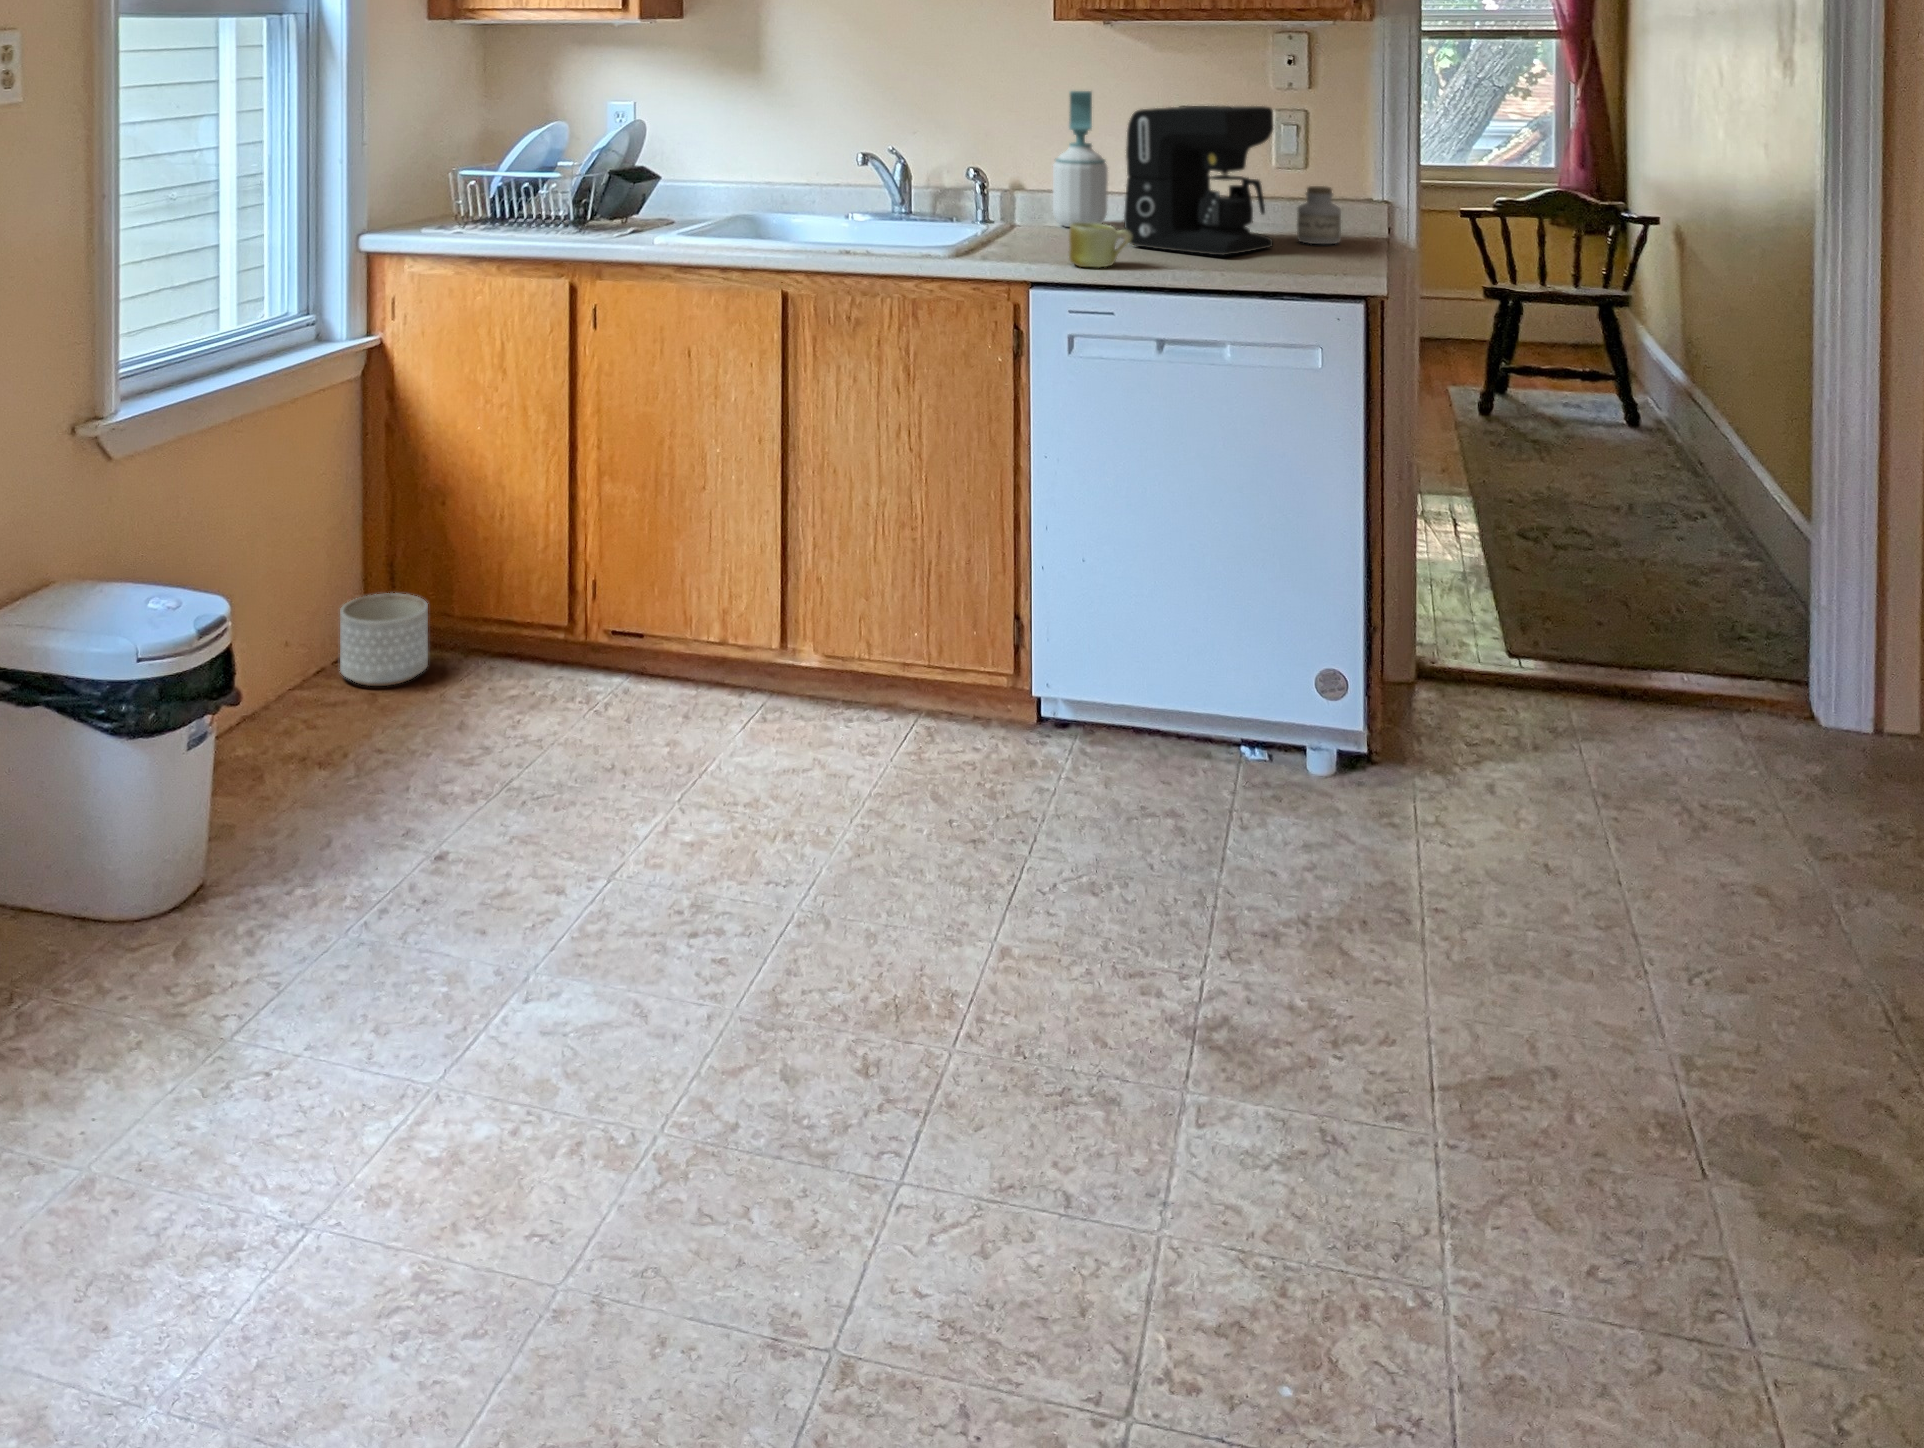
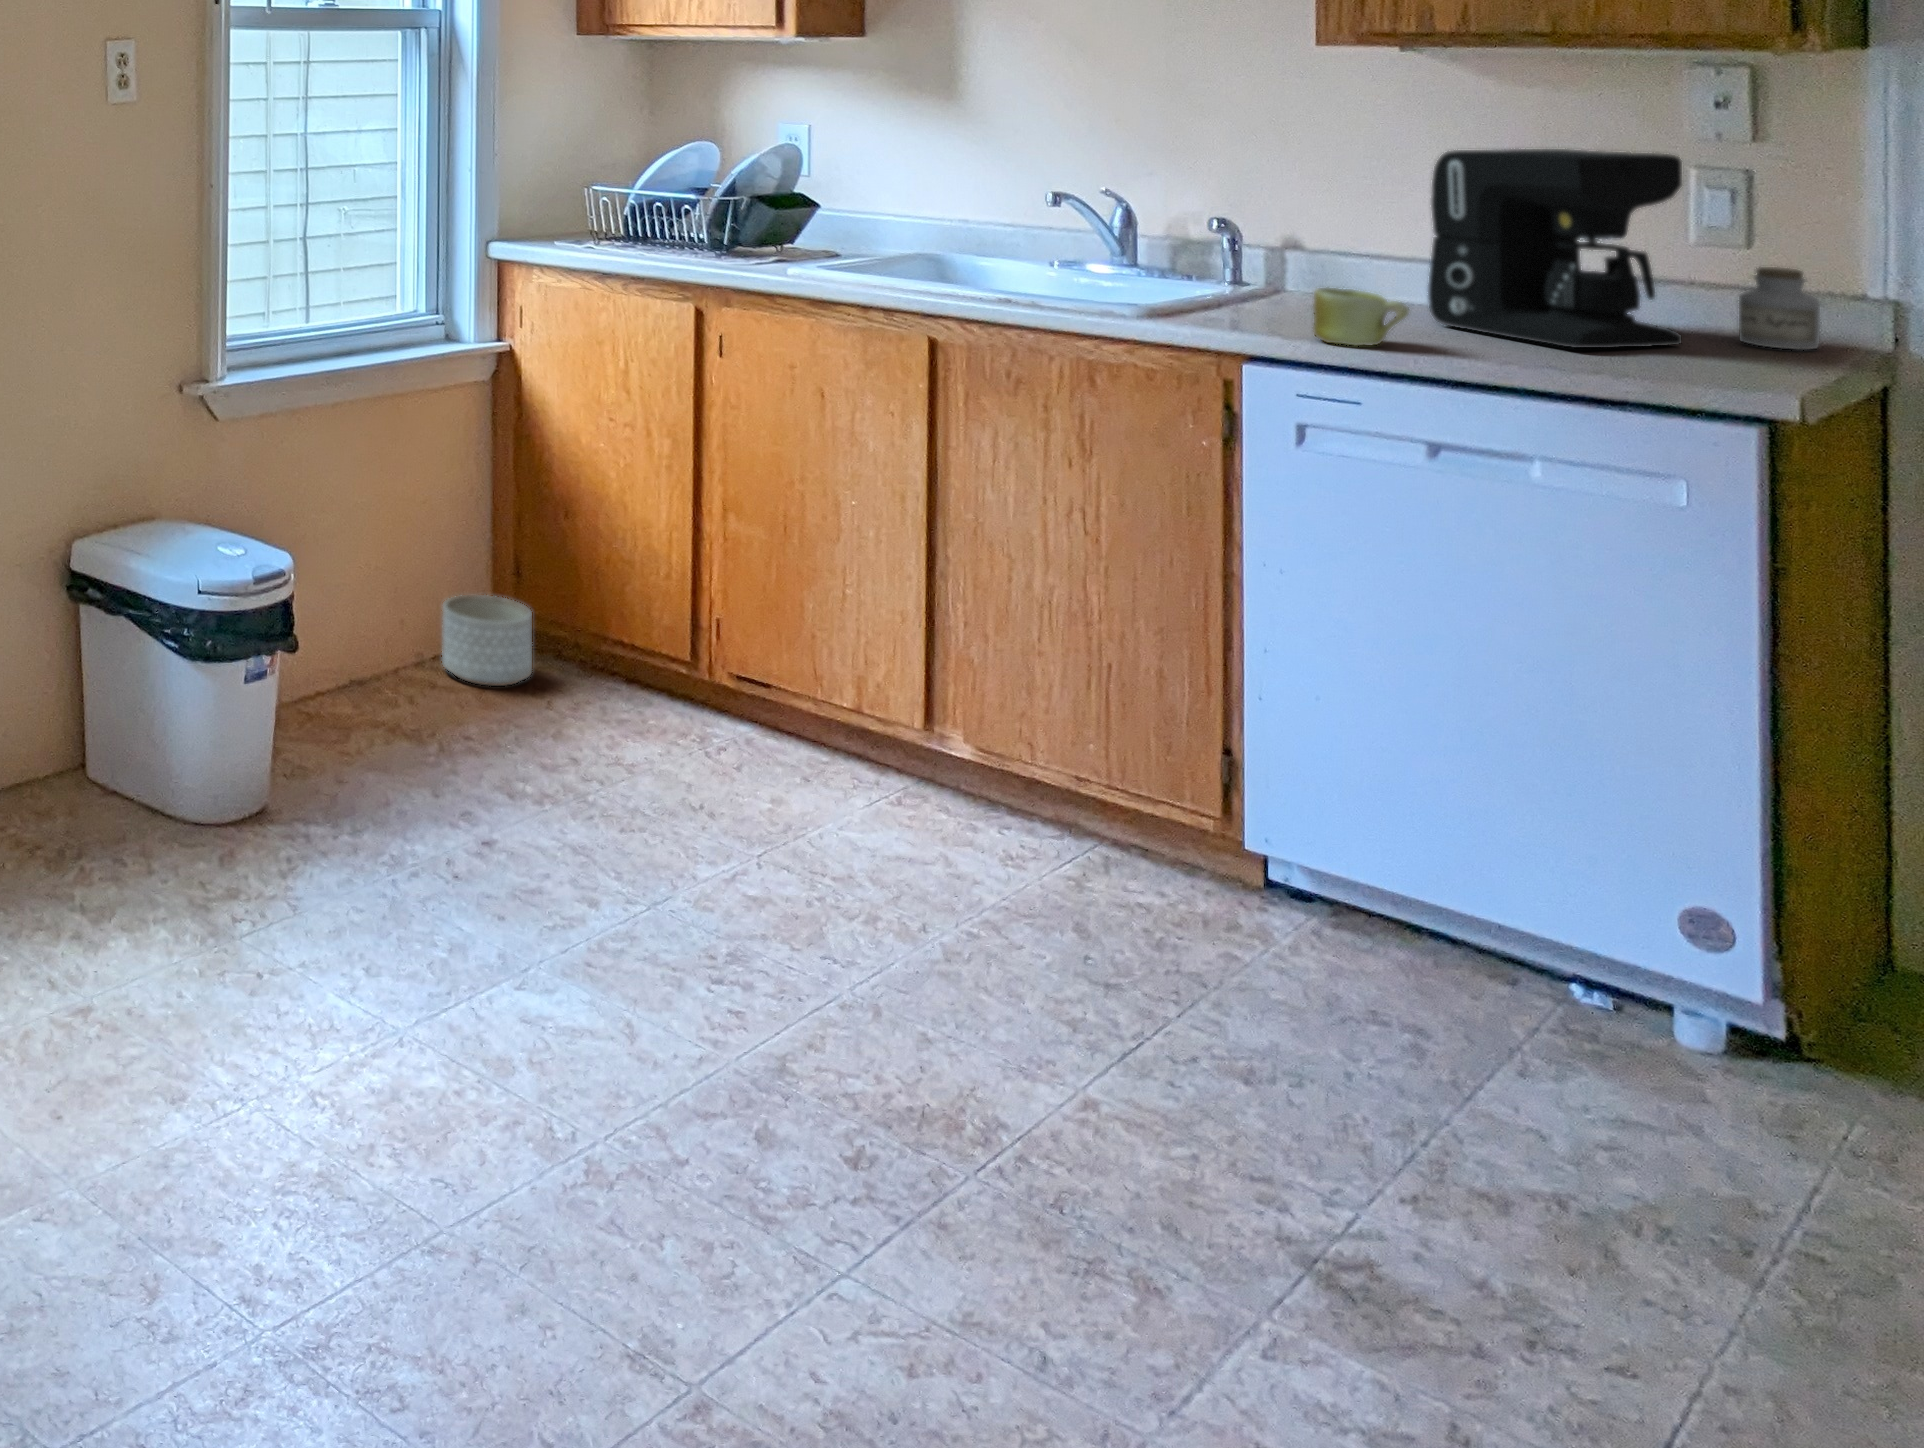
soap bottle: present [1053,91,1108,227] -> none [1345,122,1431,298]

